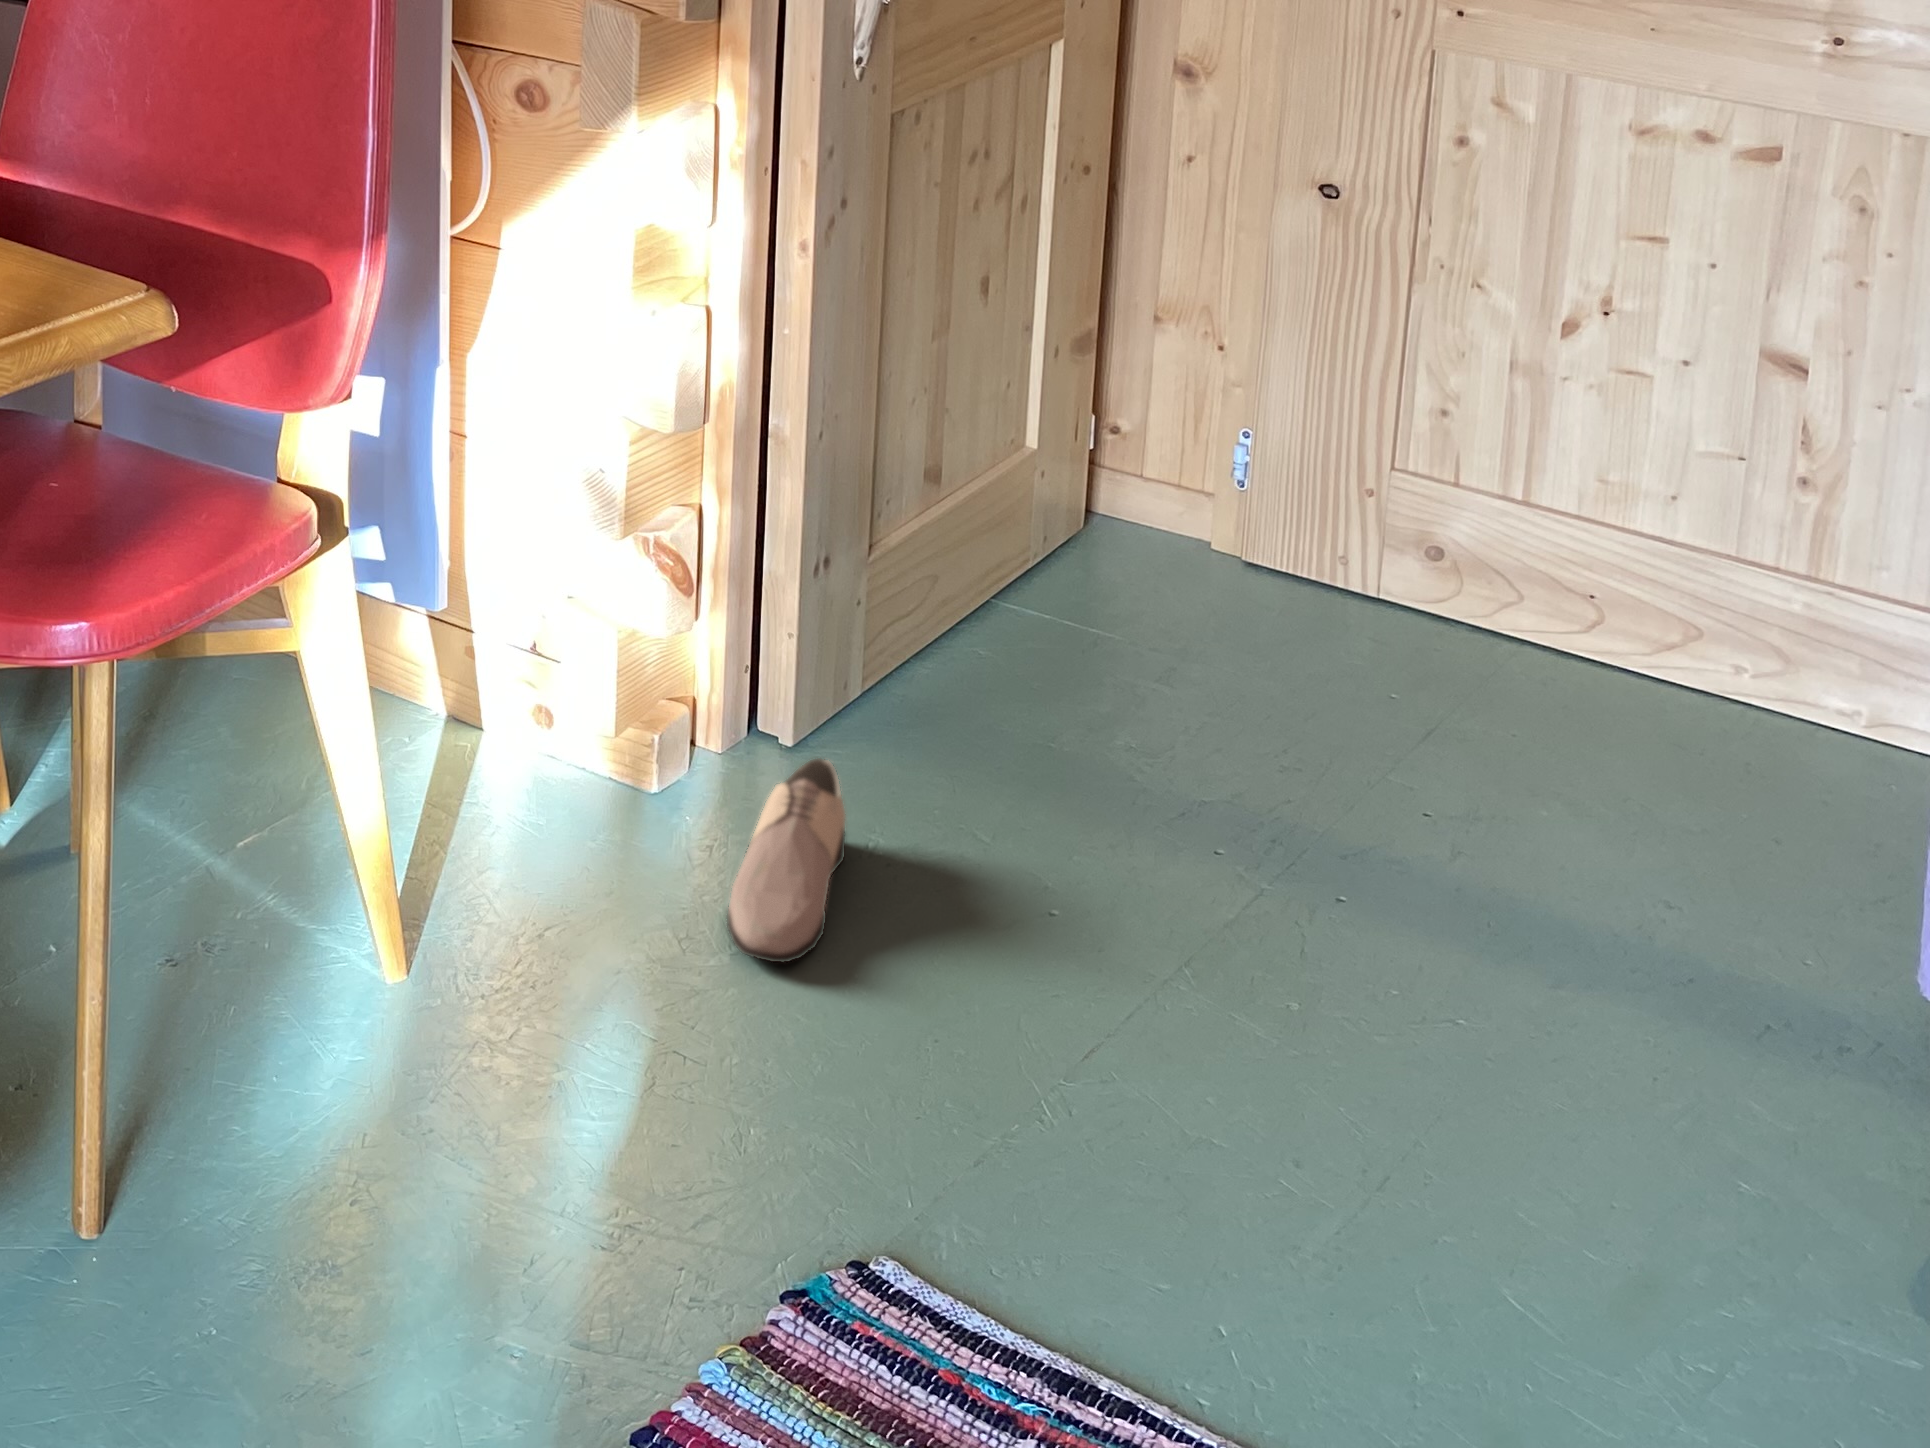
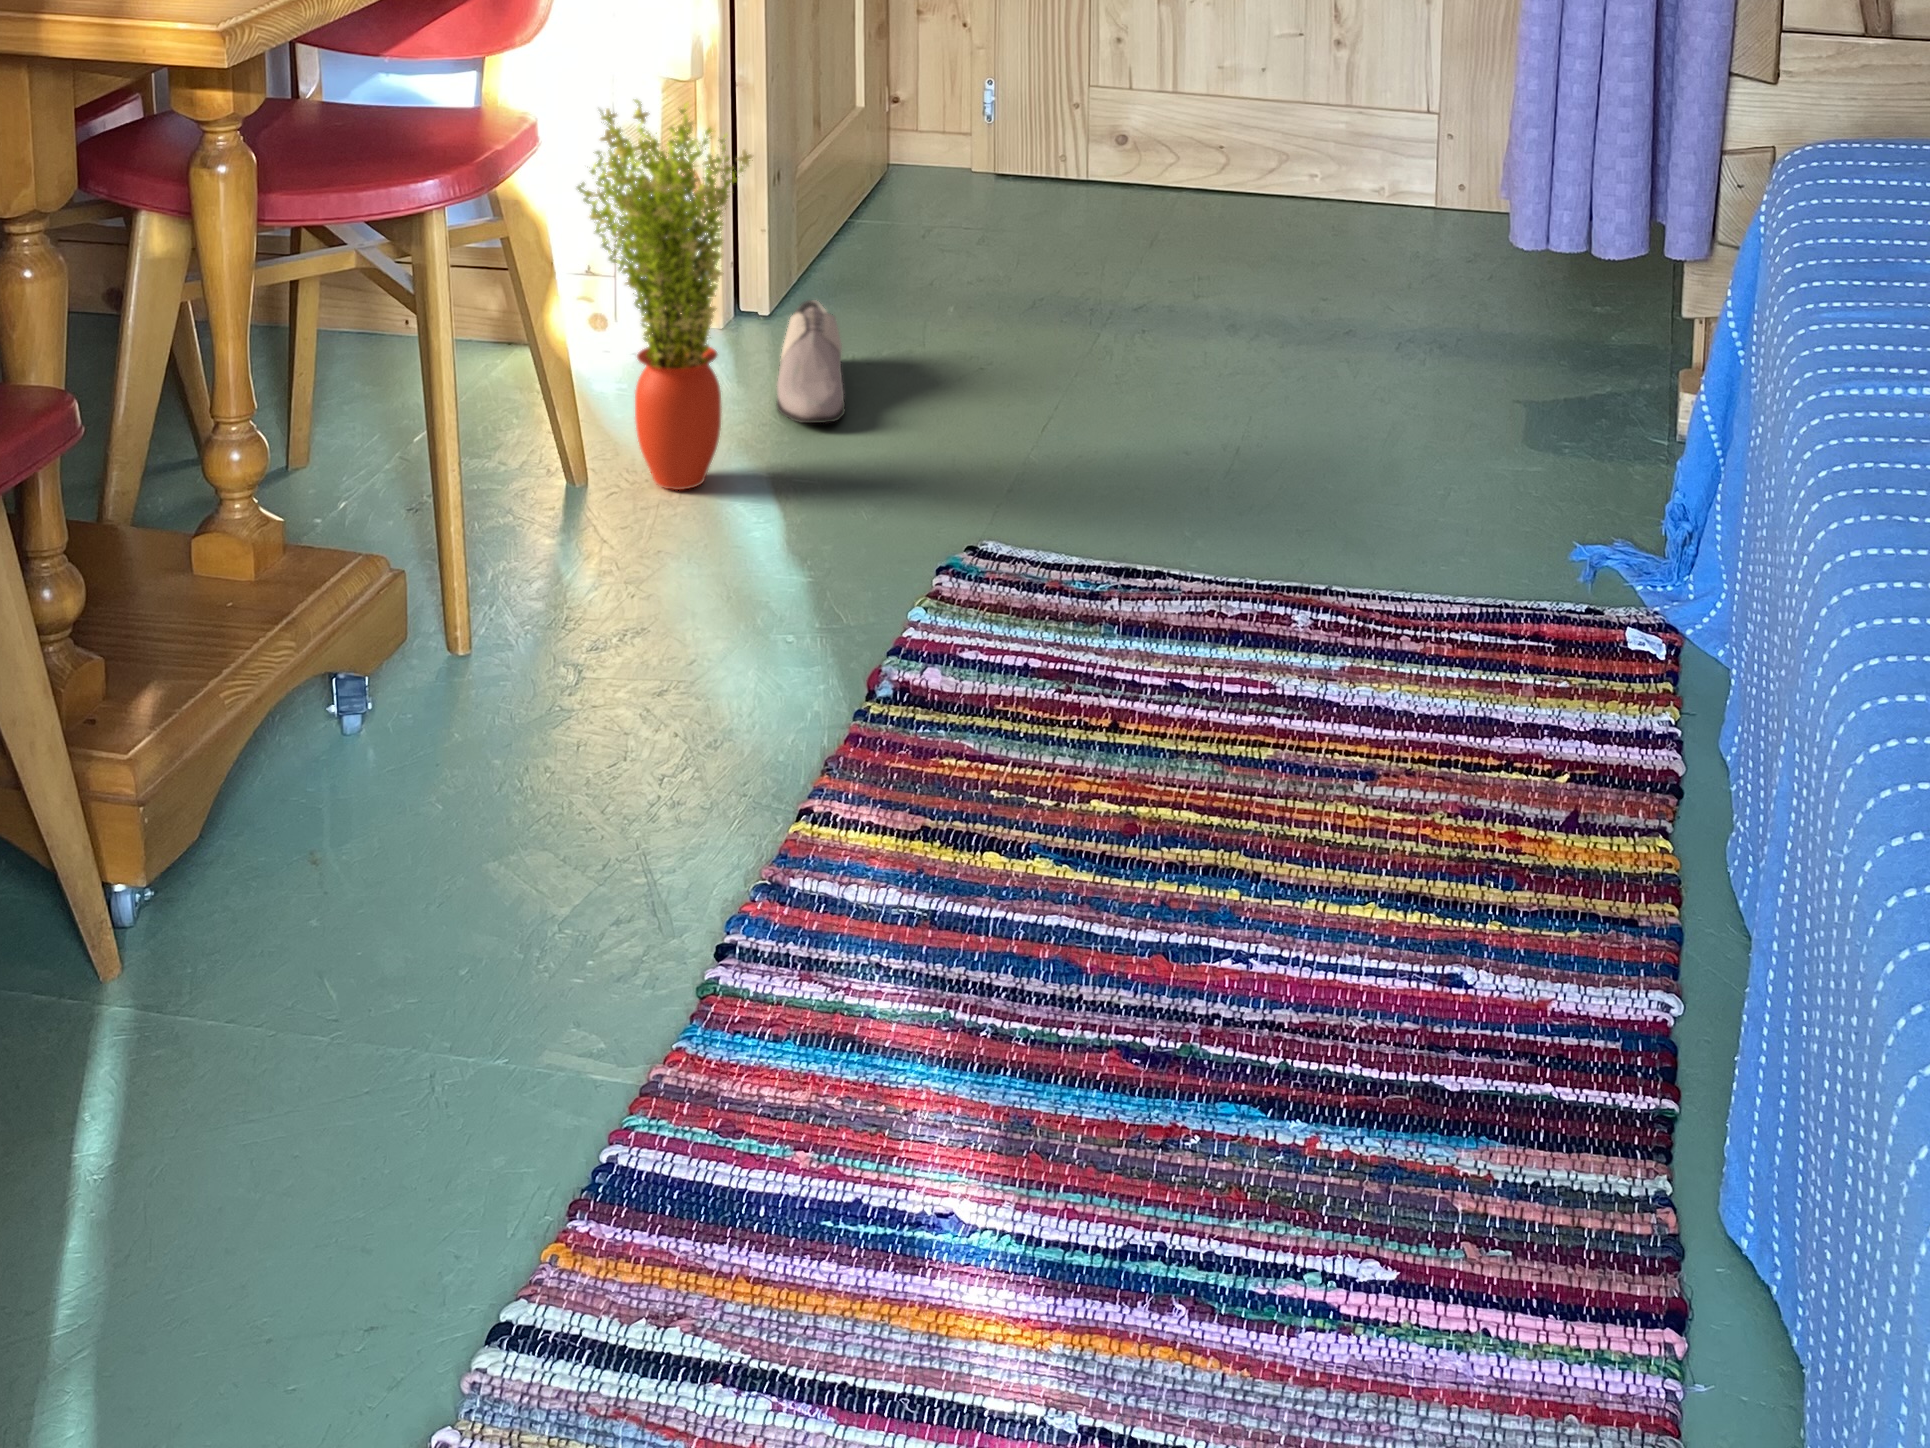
potted plant: none [396,502,643,1029] -> present [577,100,752,490]

